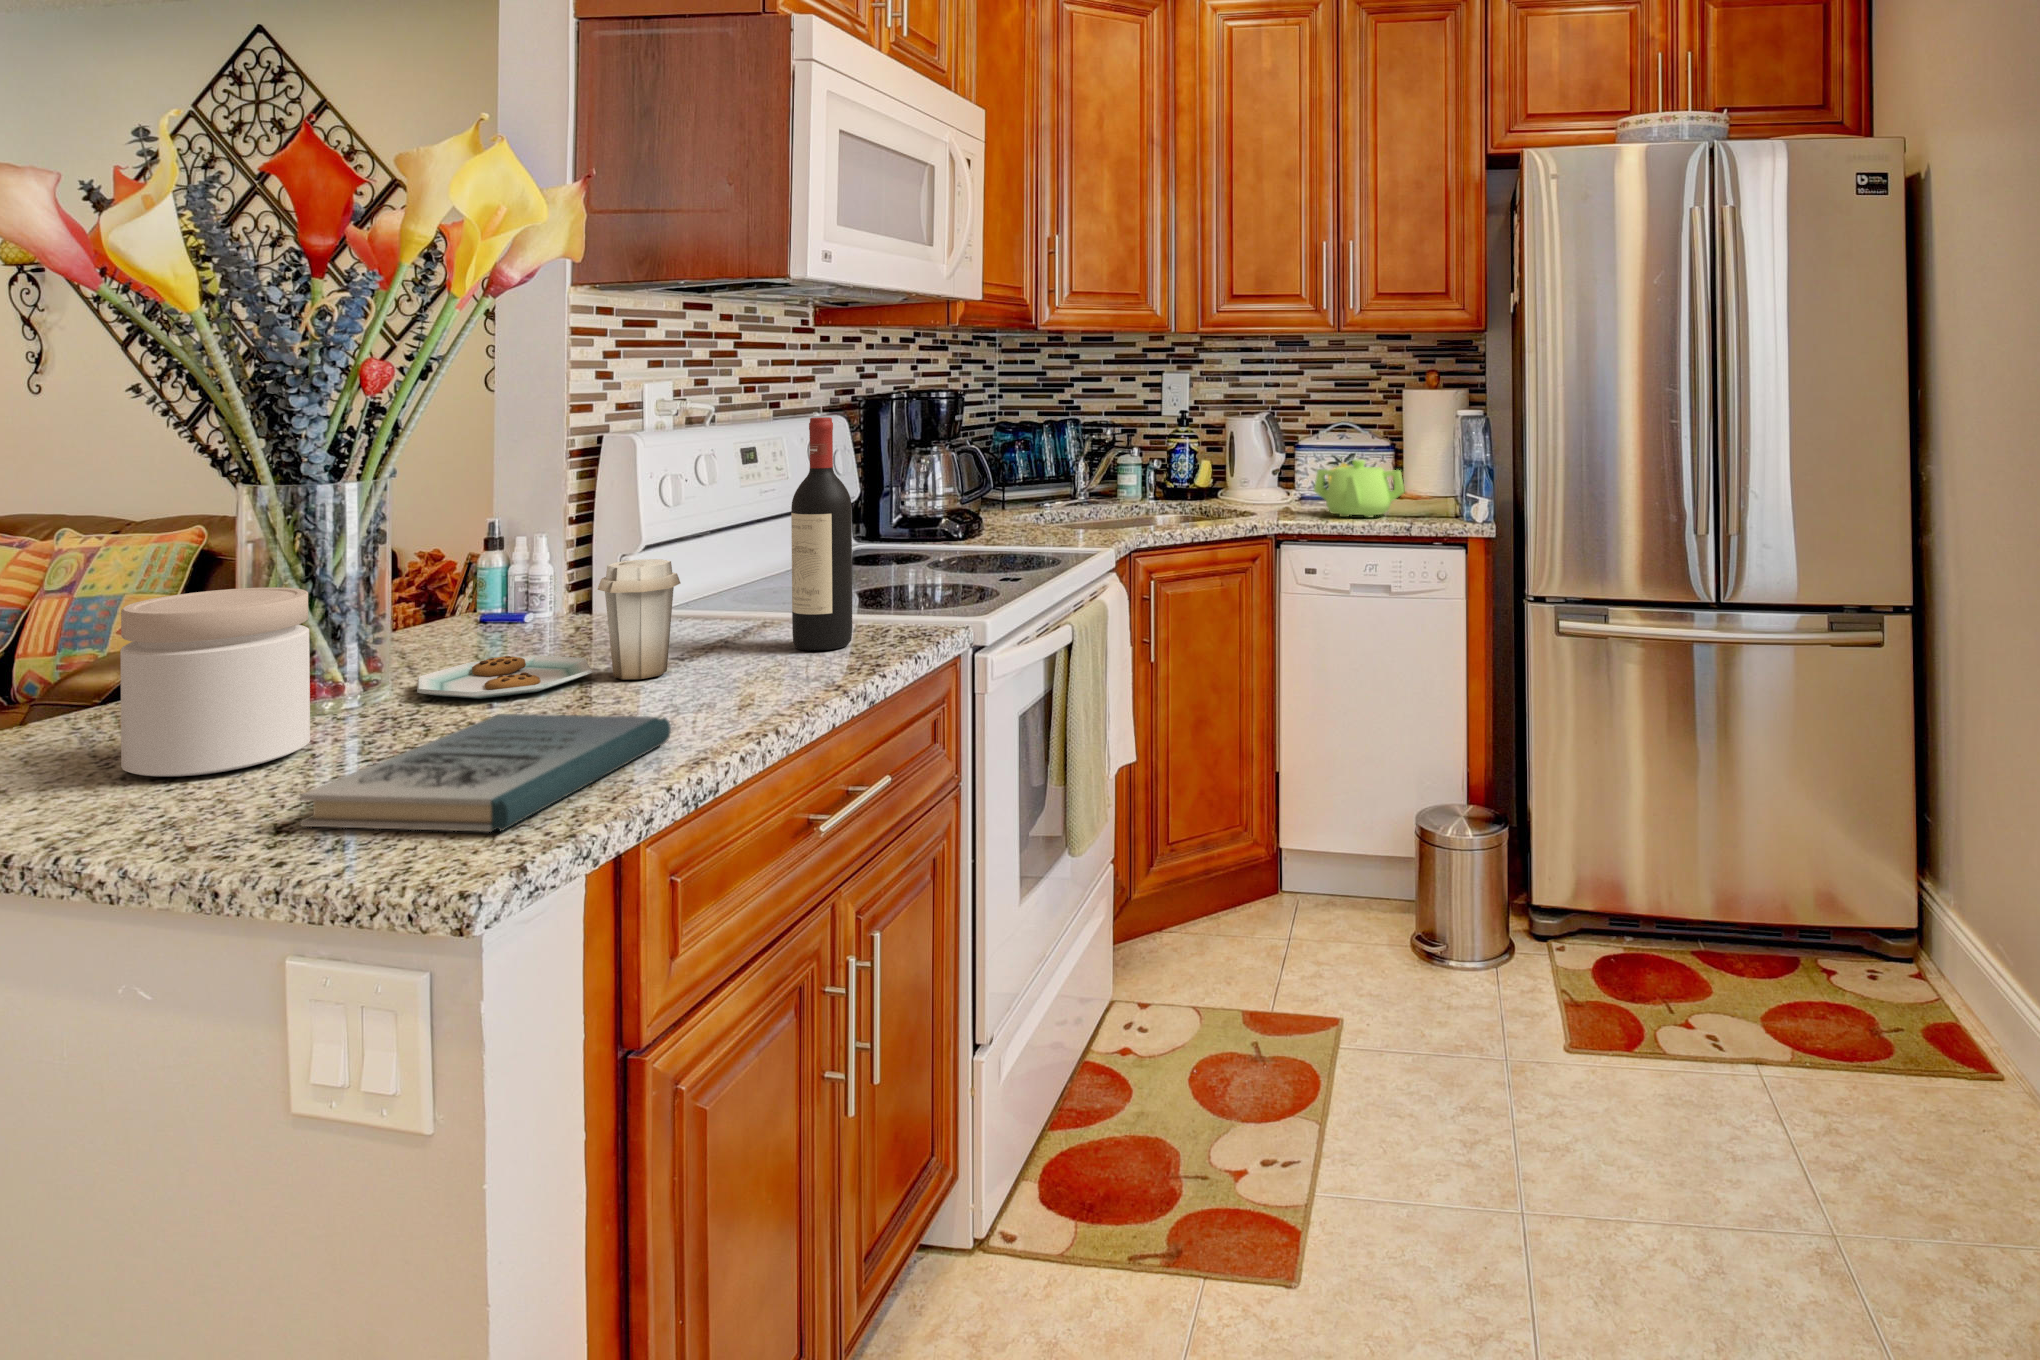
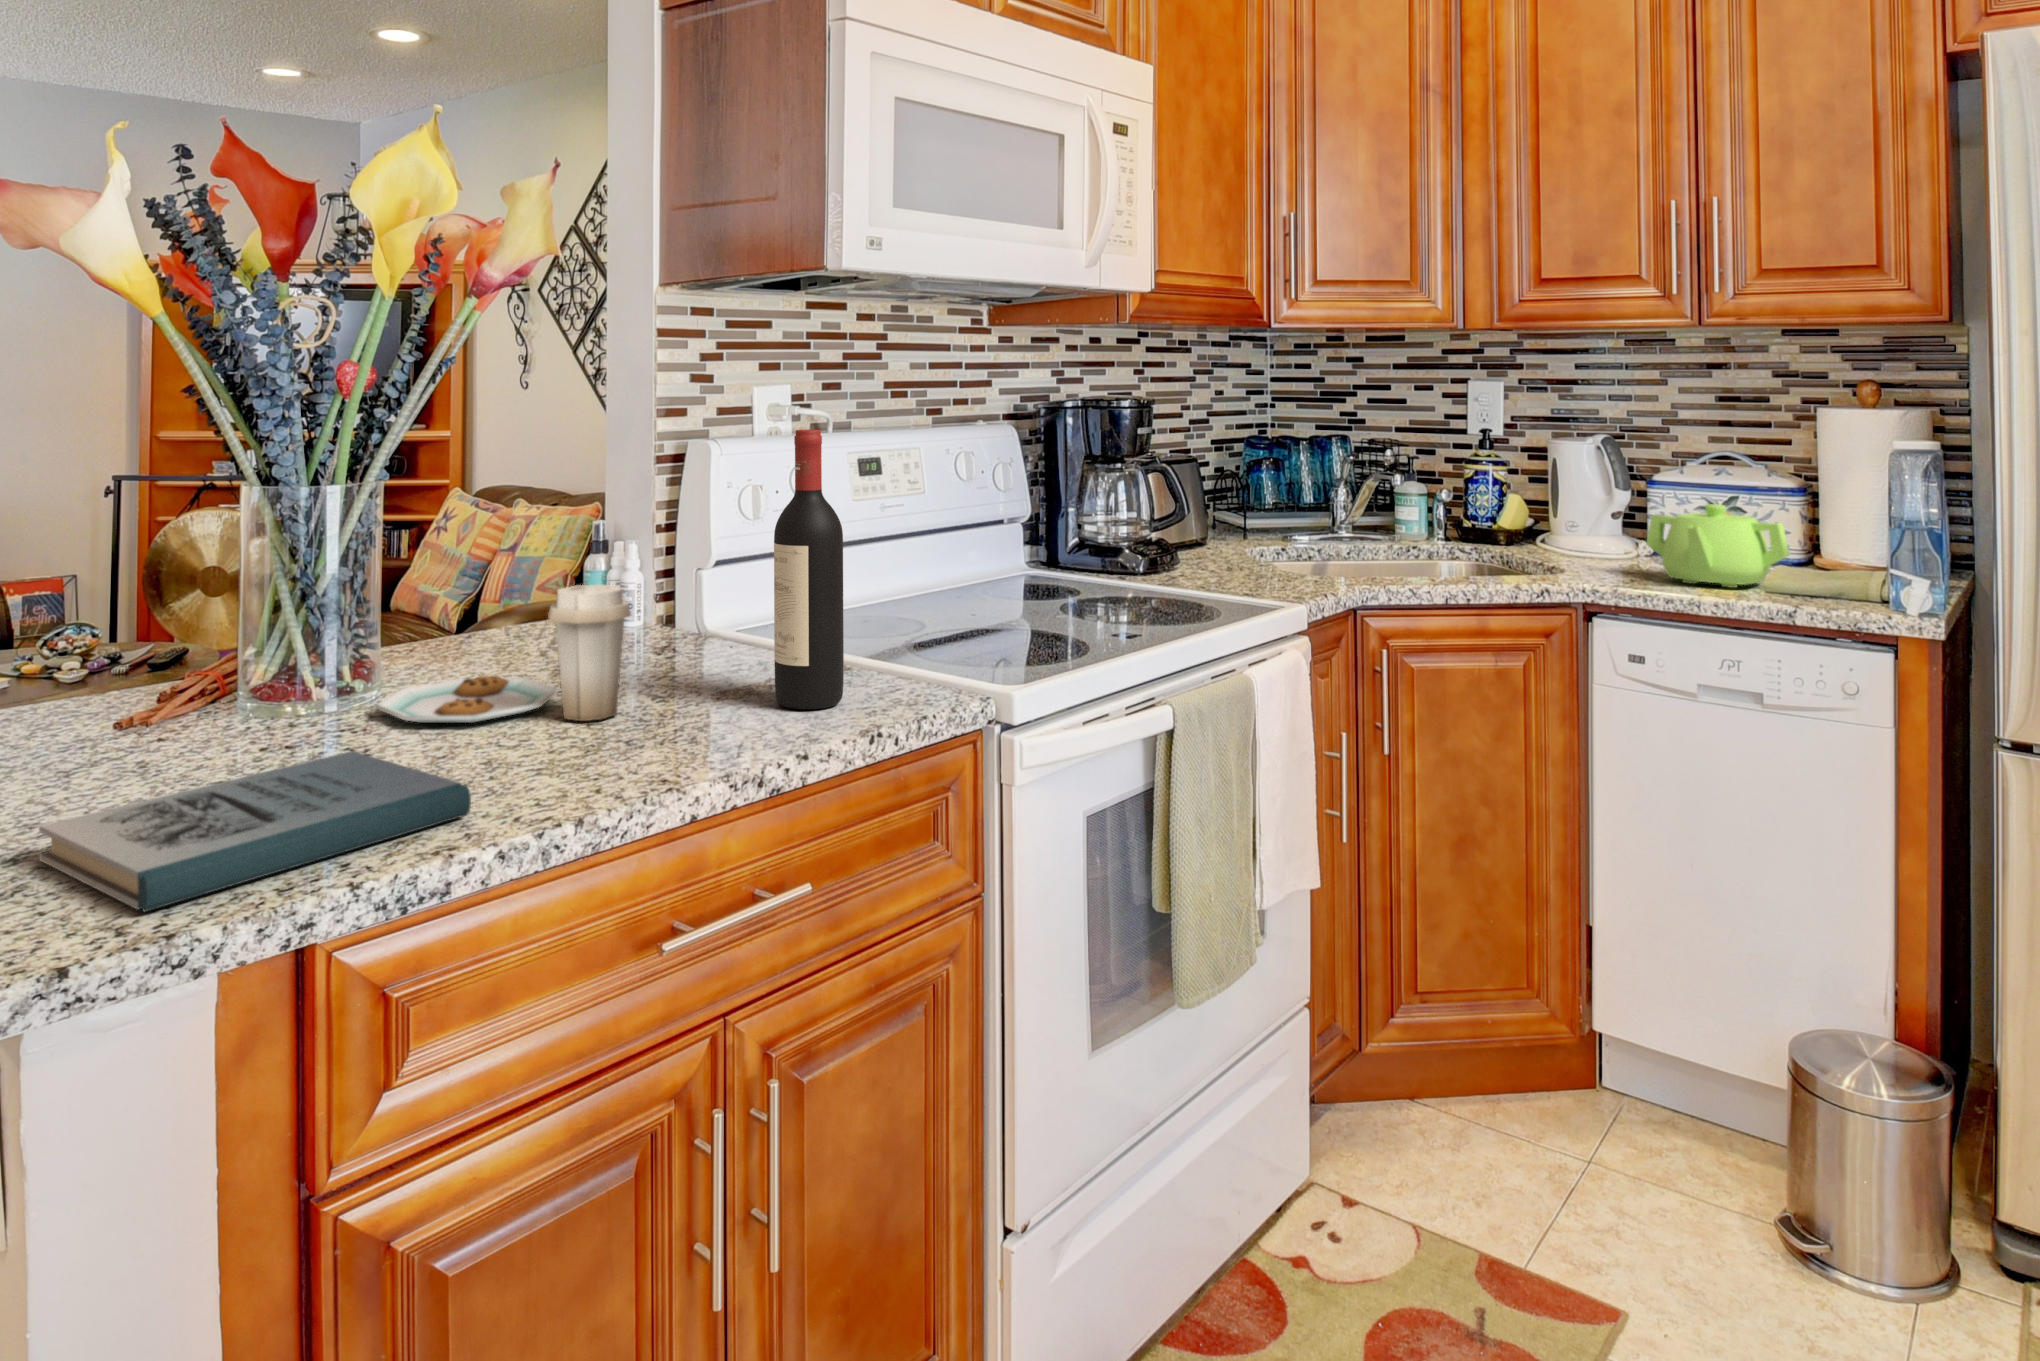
jar: present [120,587,310,777] -> none [47,588,223,775]

